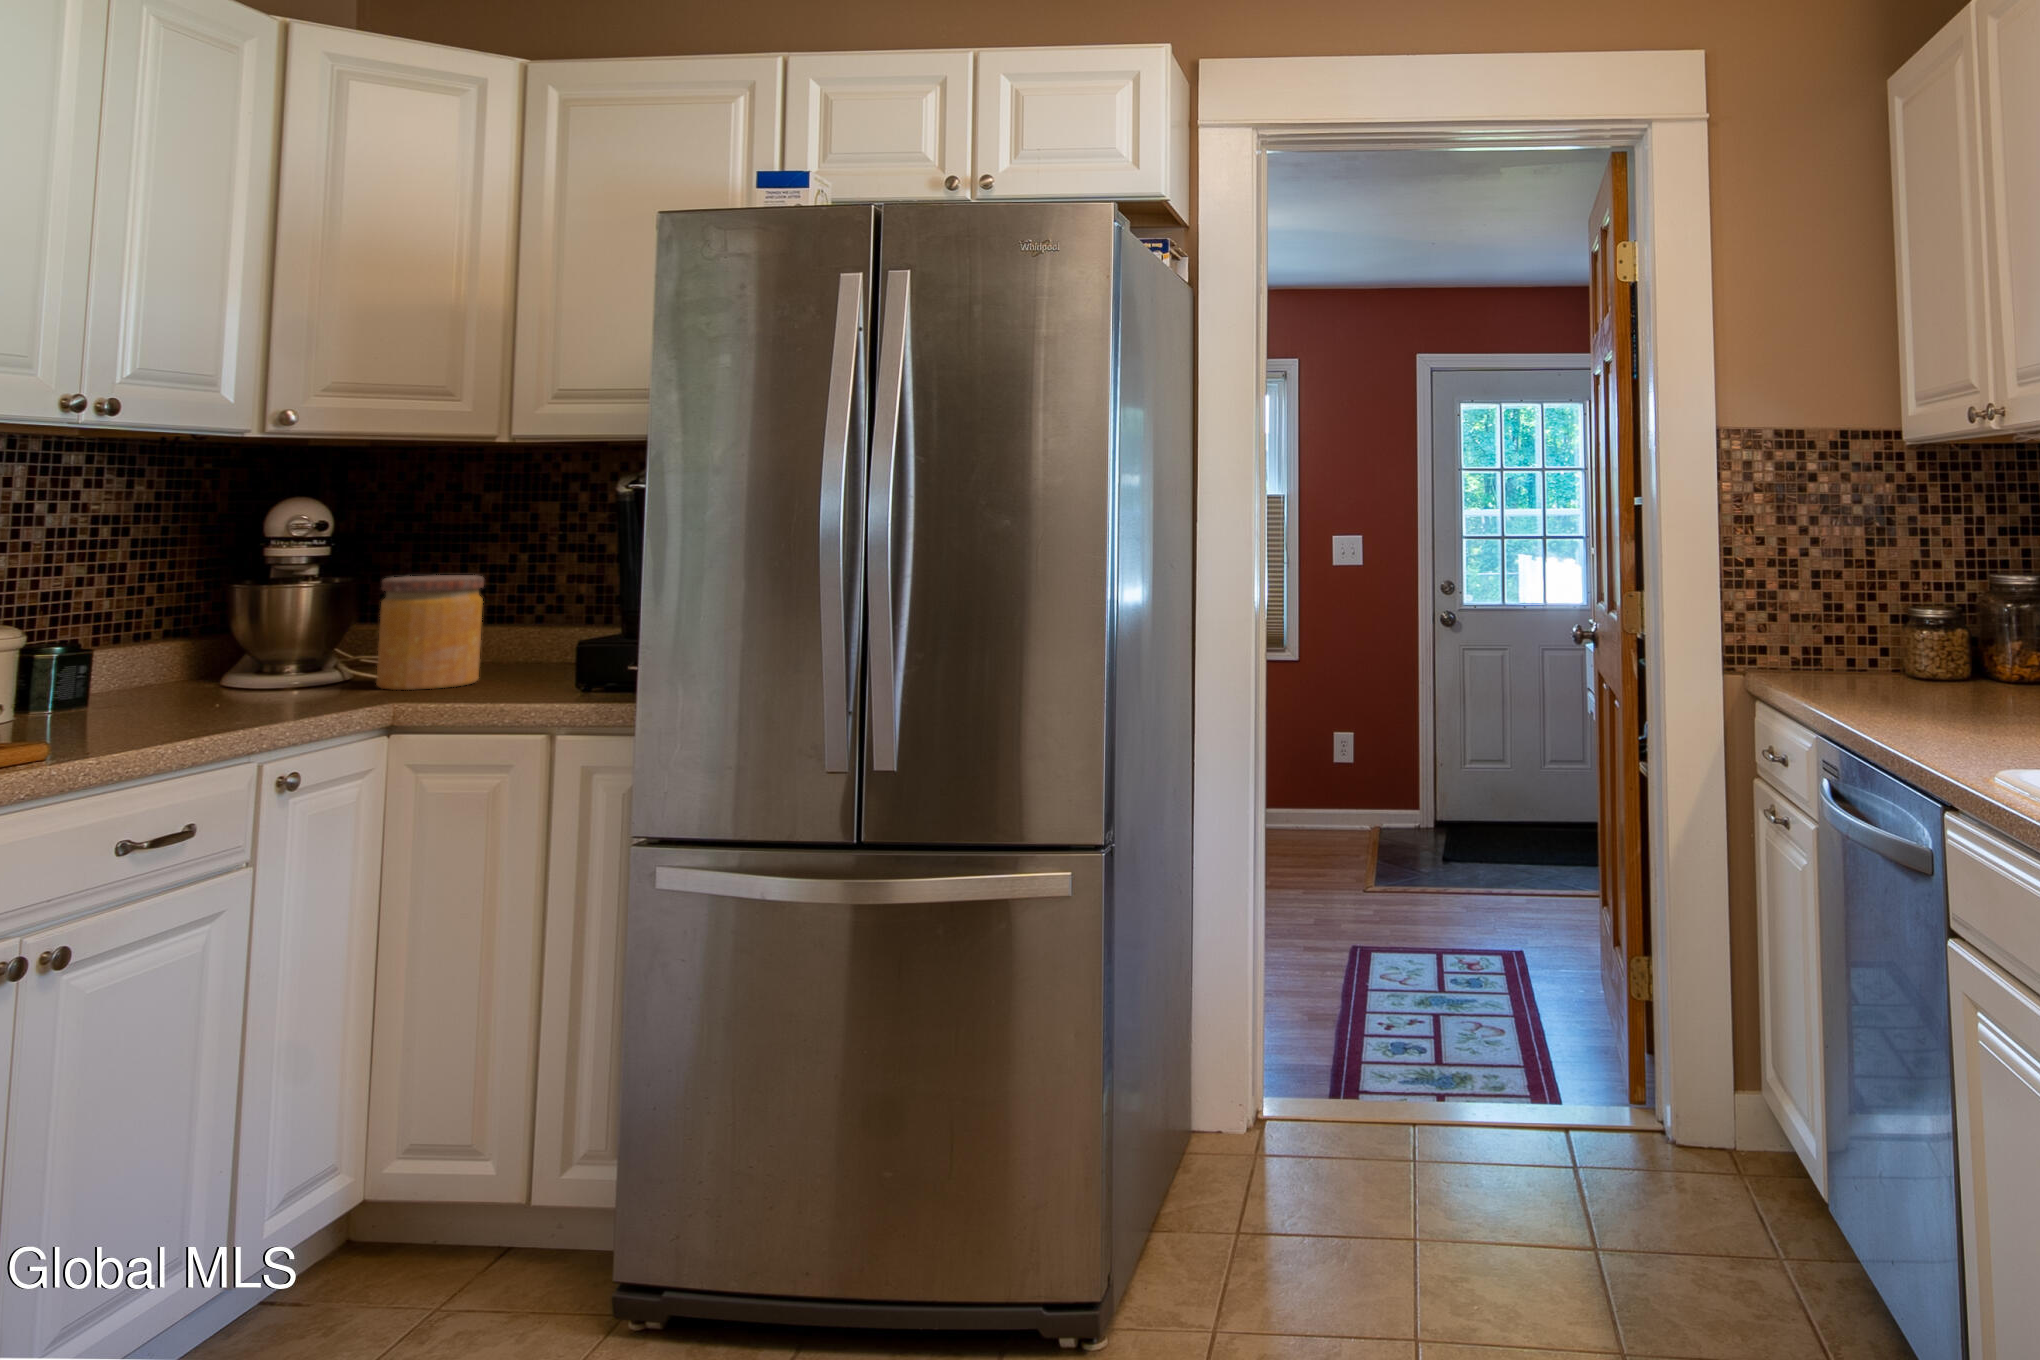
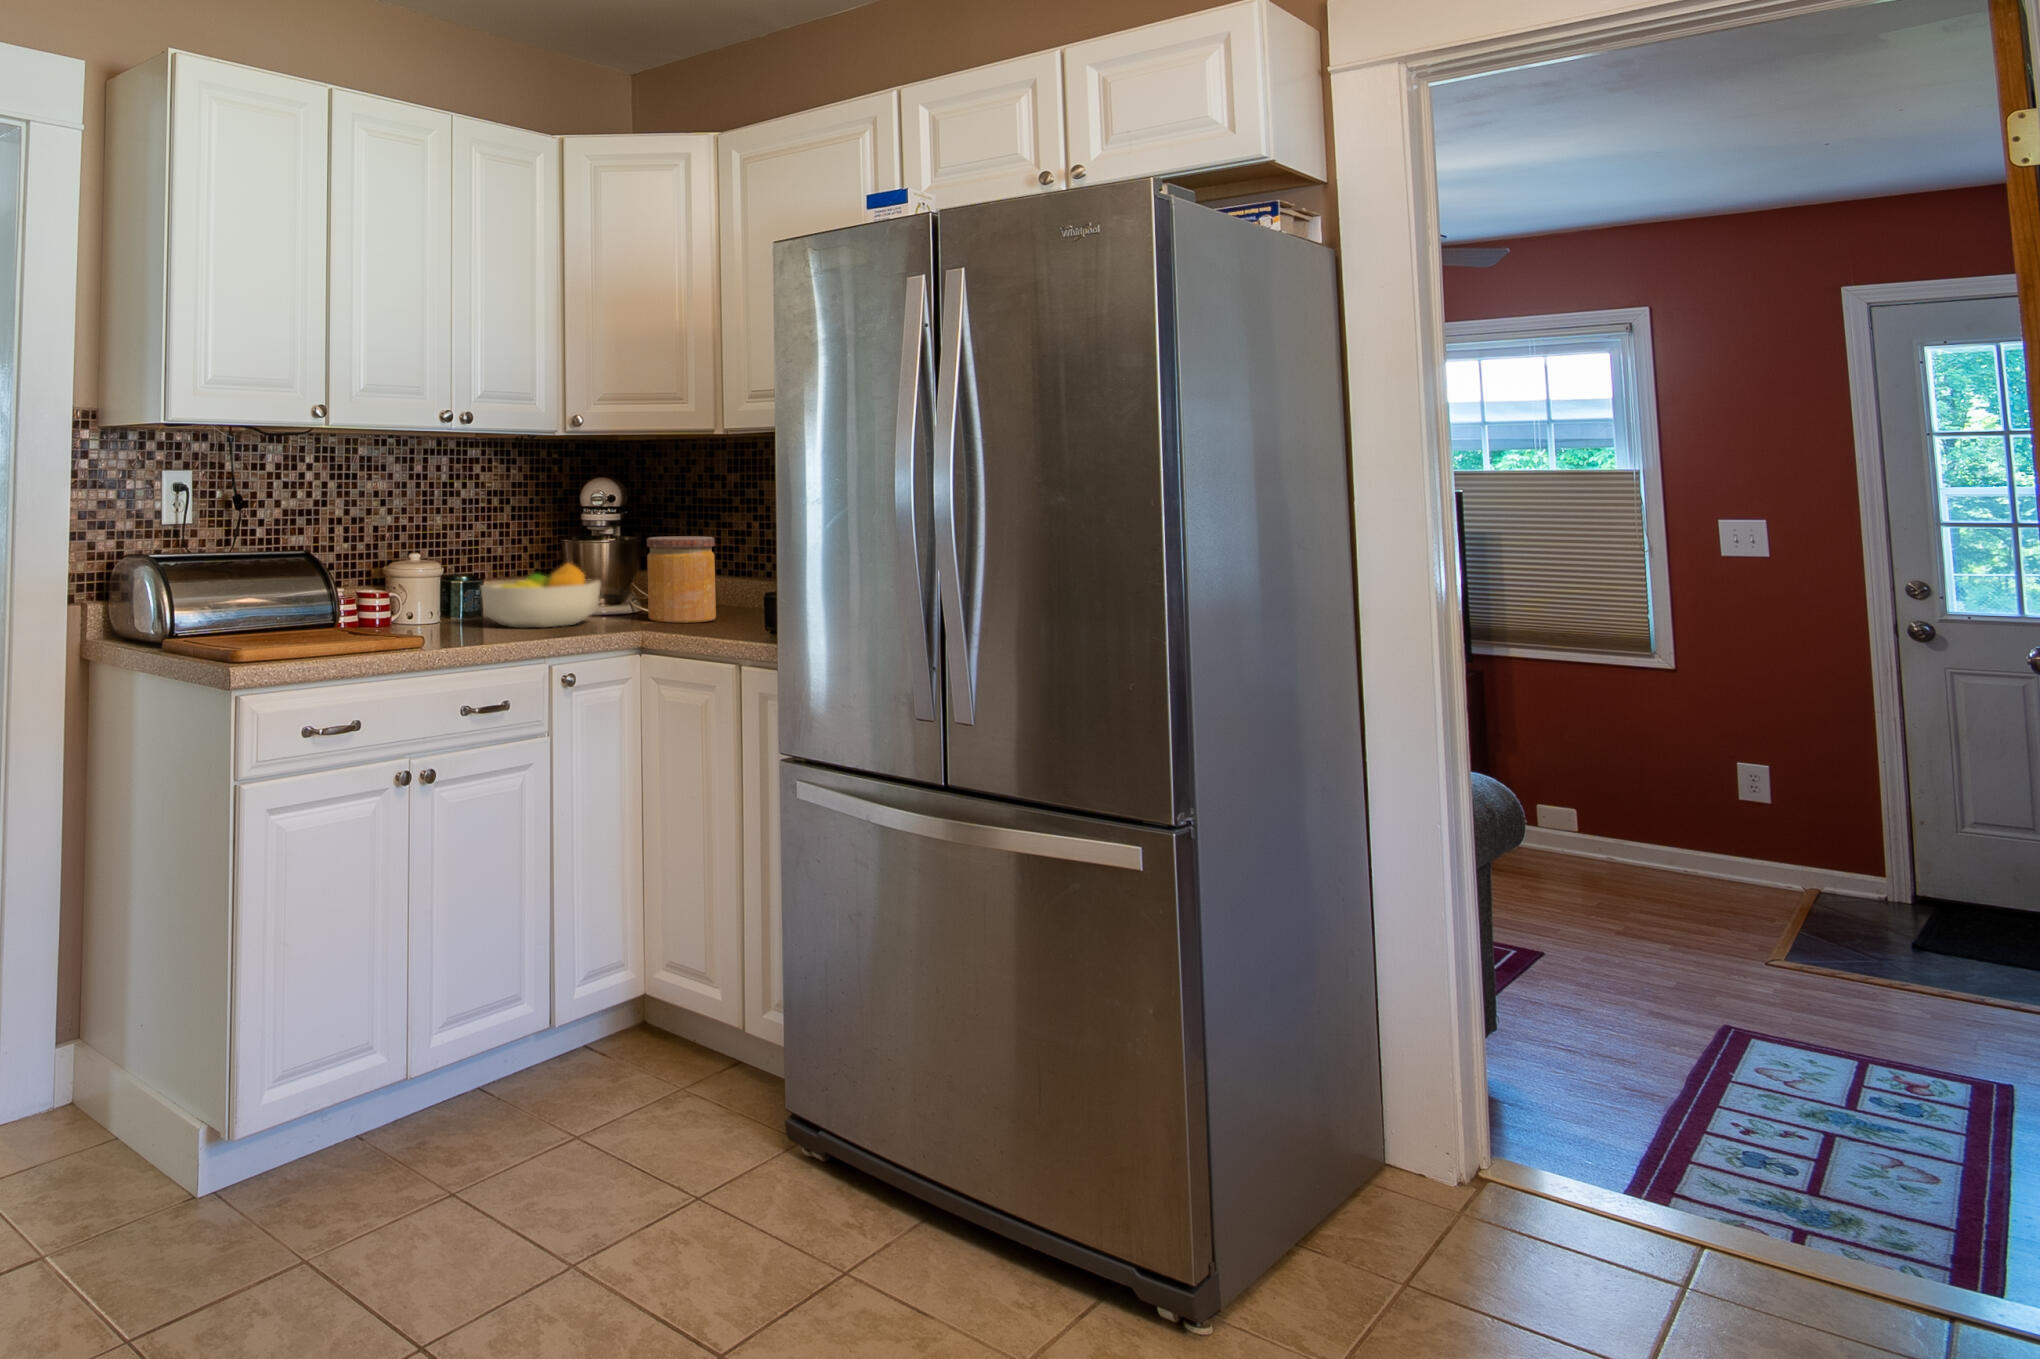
fruit bowl: none [103,617,310,715] -> present [481,563,601,628]

